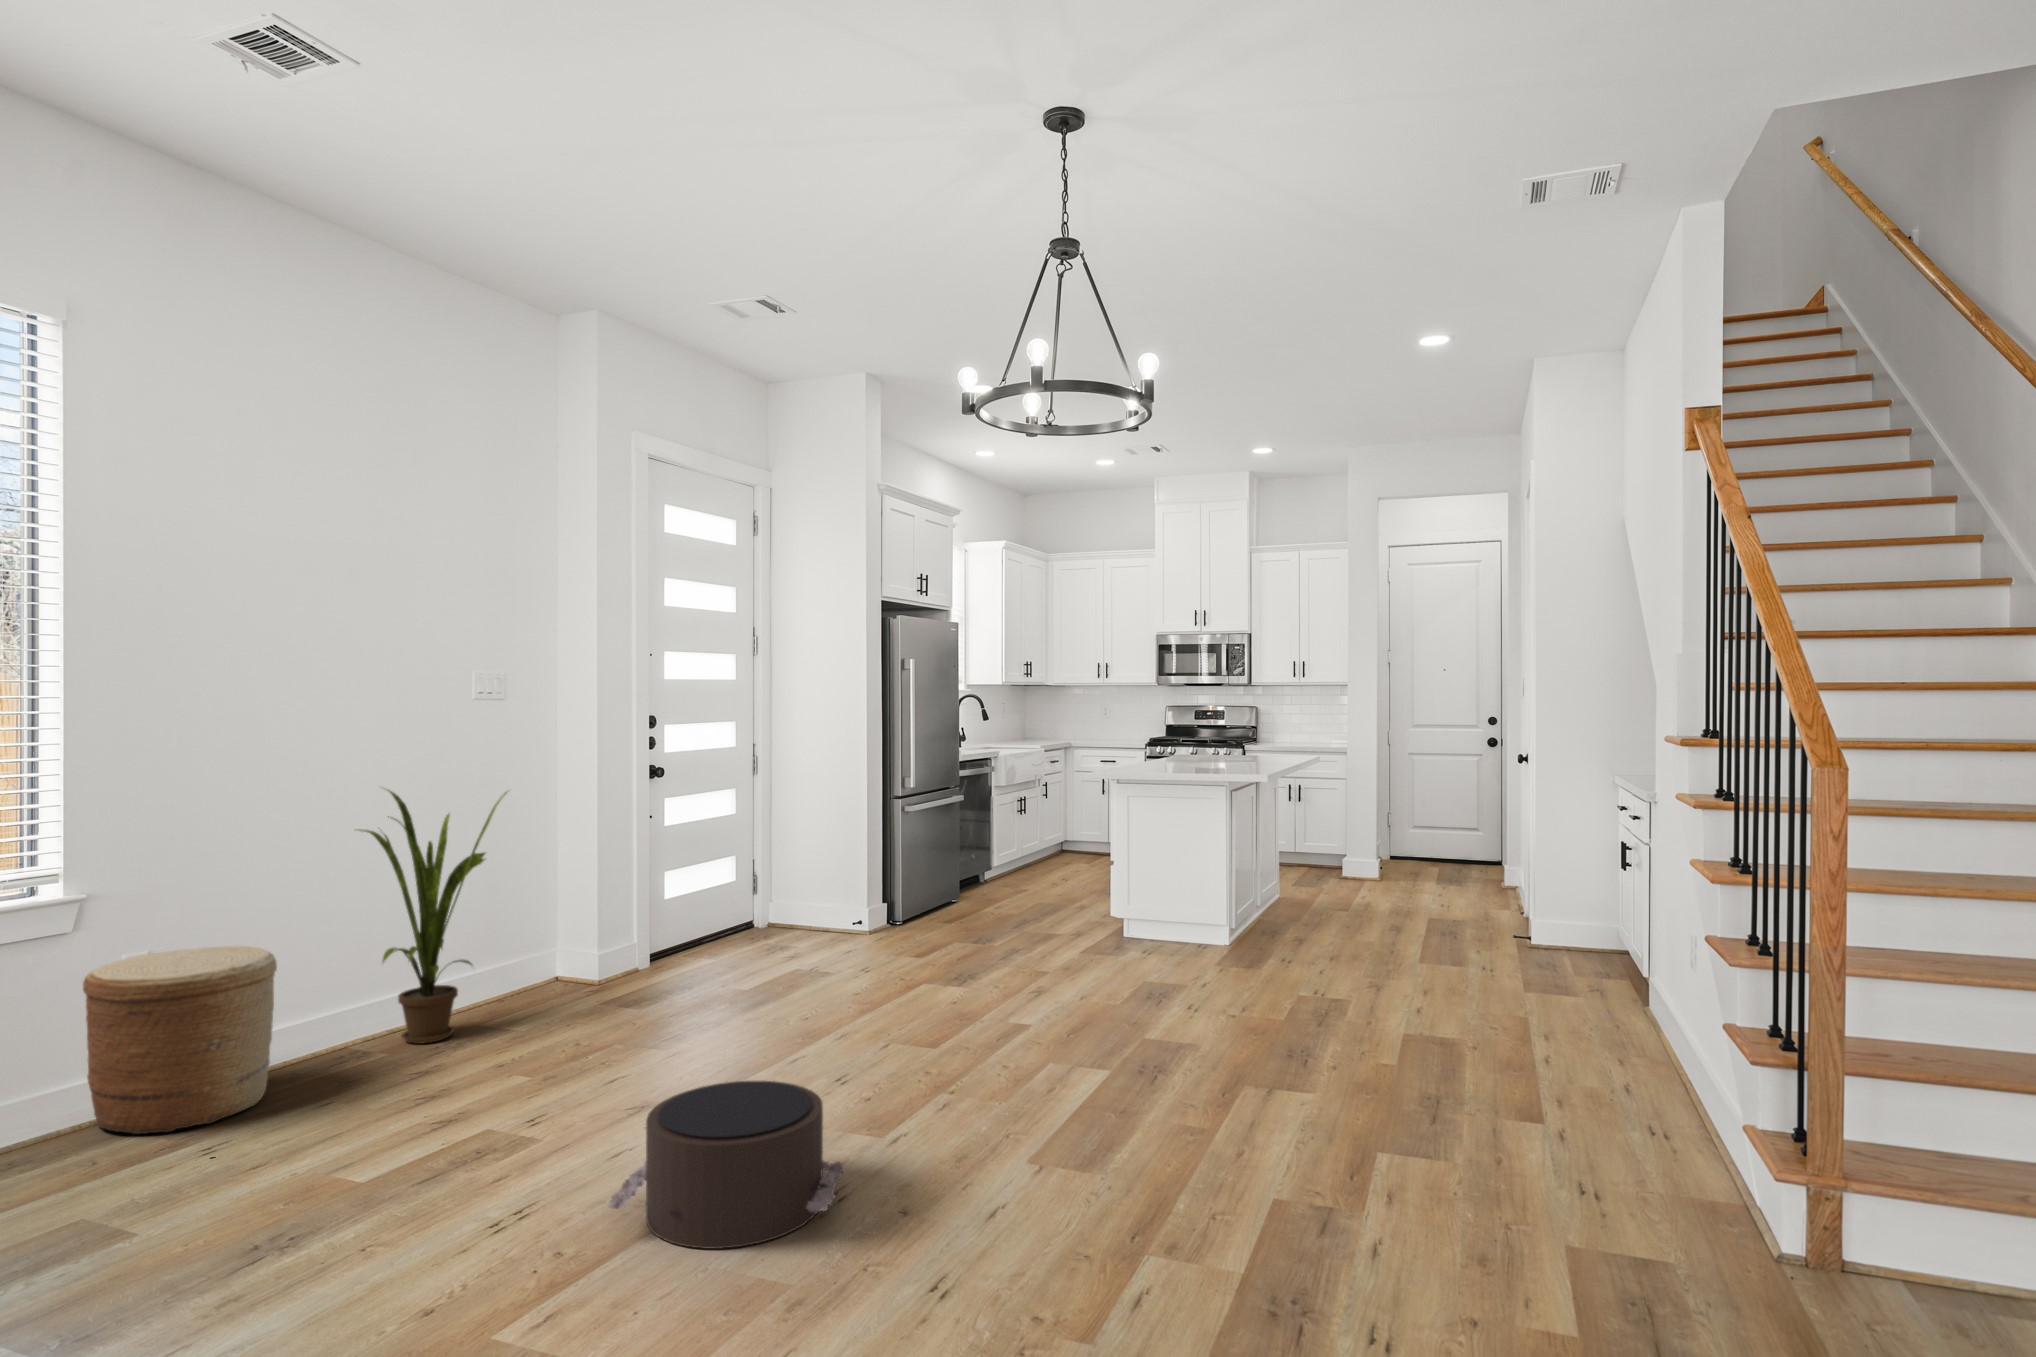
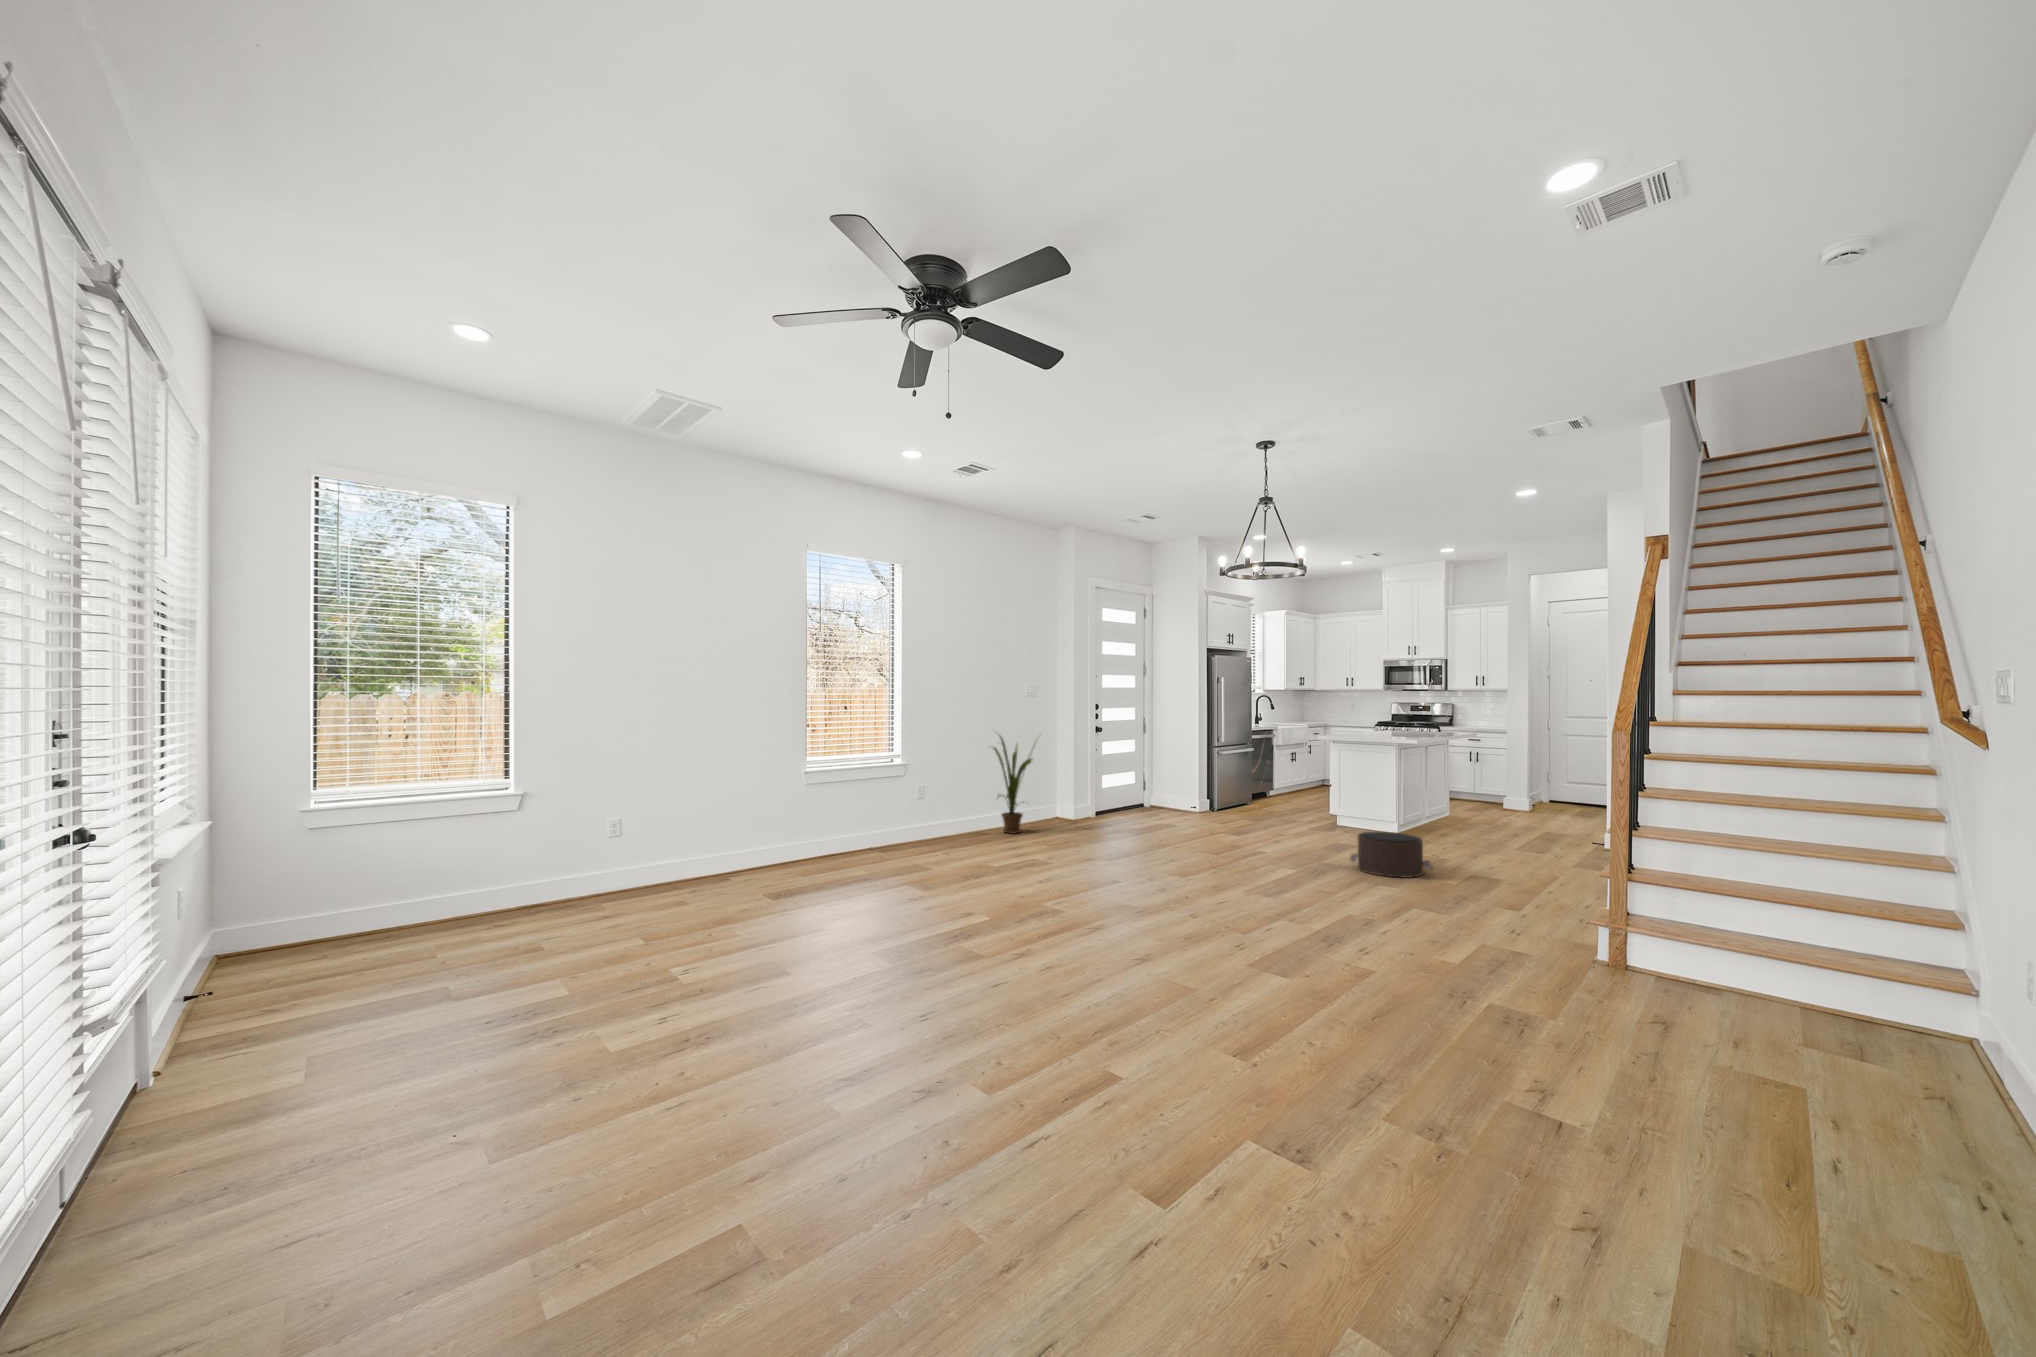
woven basket: present [83,946,277,1134] -> none [909,786,966,848]
pouf: present [608,1081,843,1249] -> present [1350,832,1432,878]

